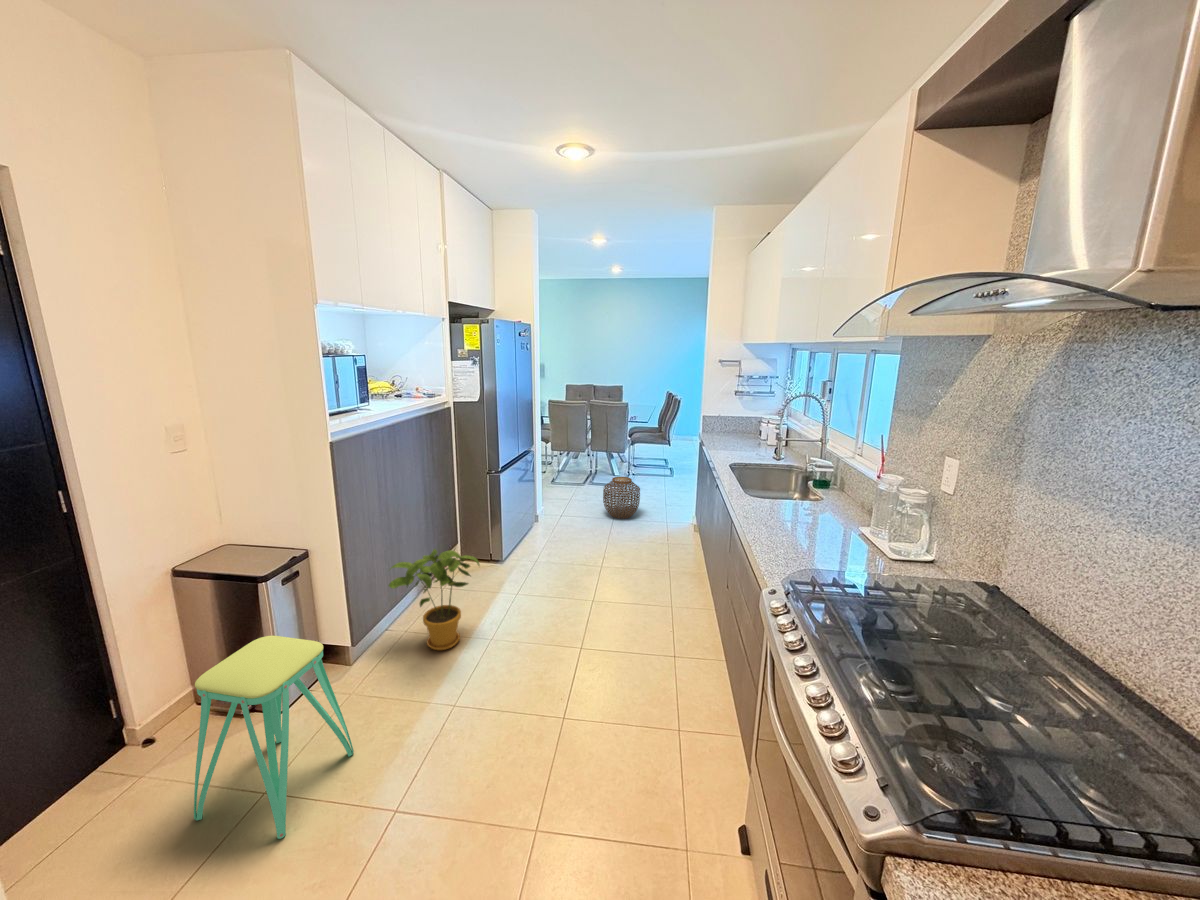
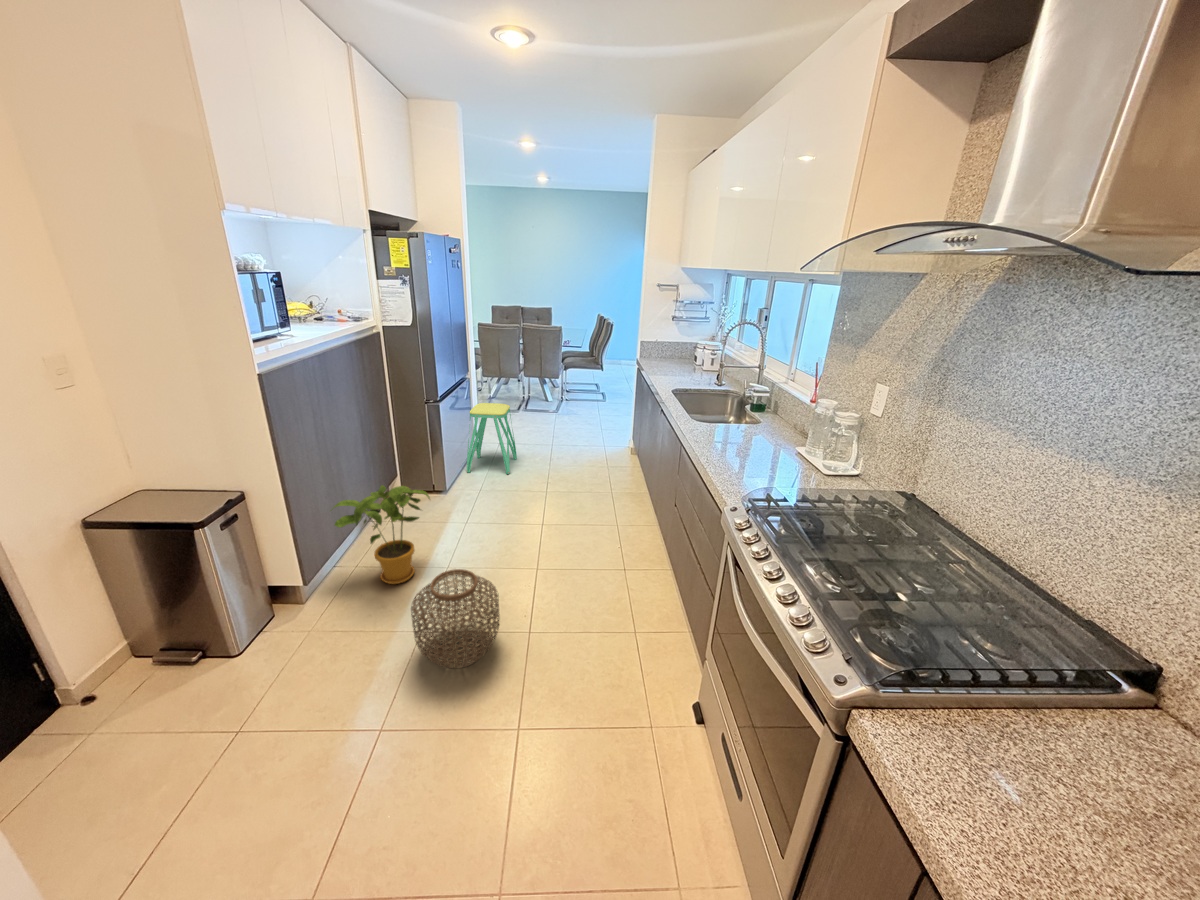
woven basket: present [603,477,640,519] -> present [411,569,500,668]
stool: present [194,636,354,839] -> present [467,403,517,474]

